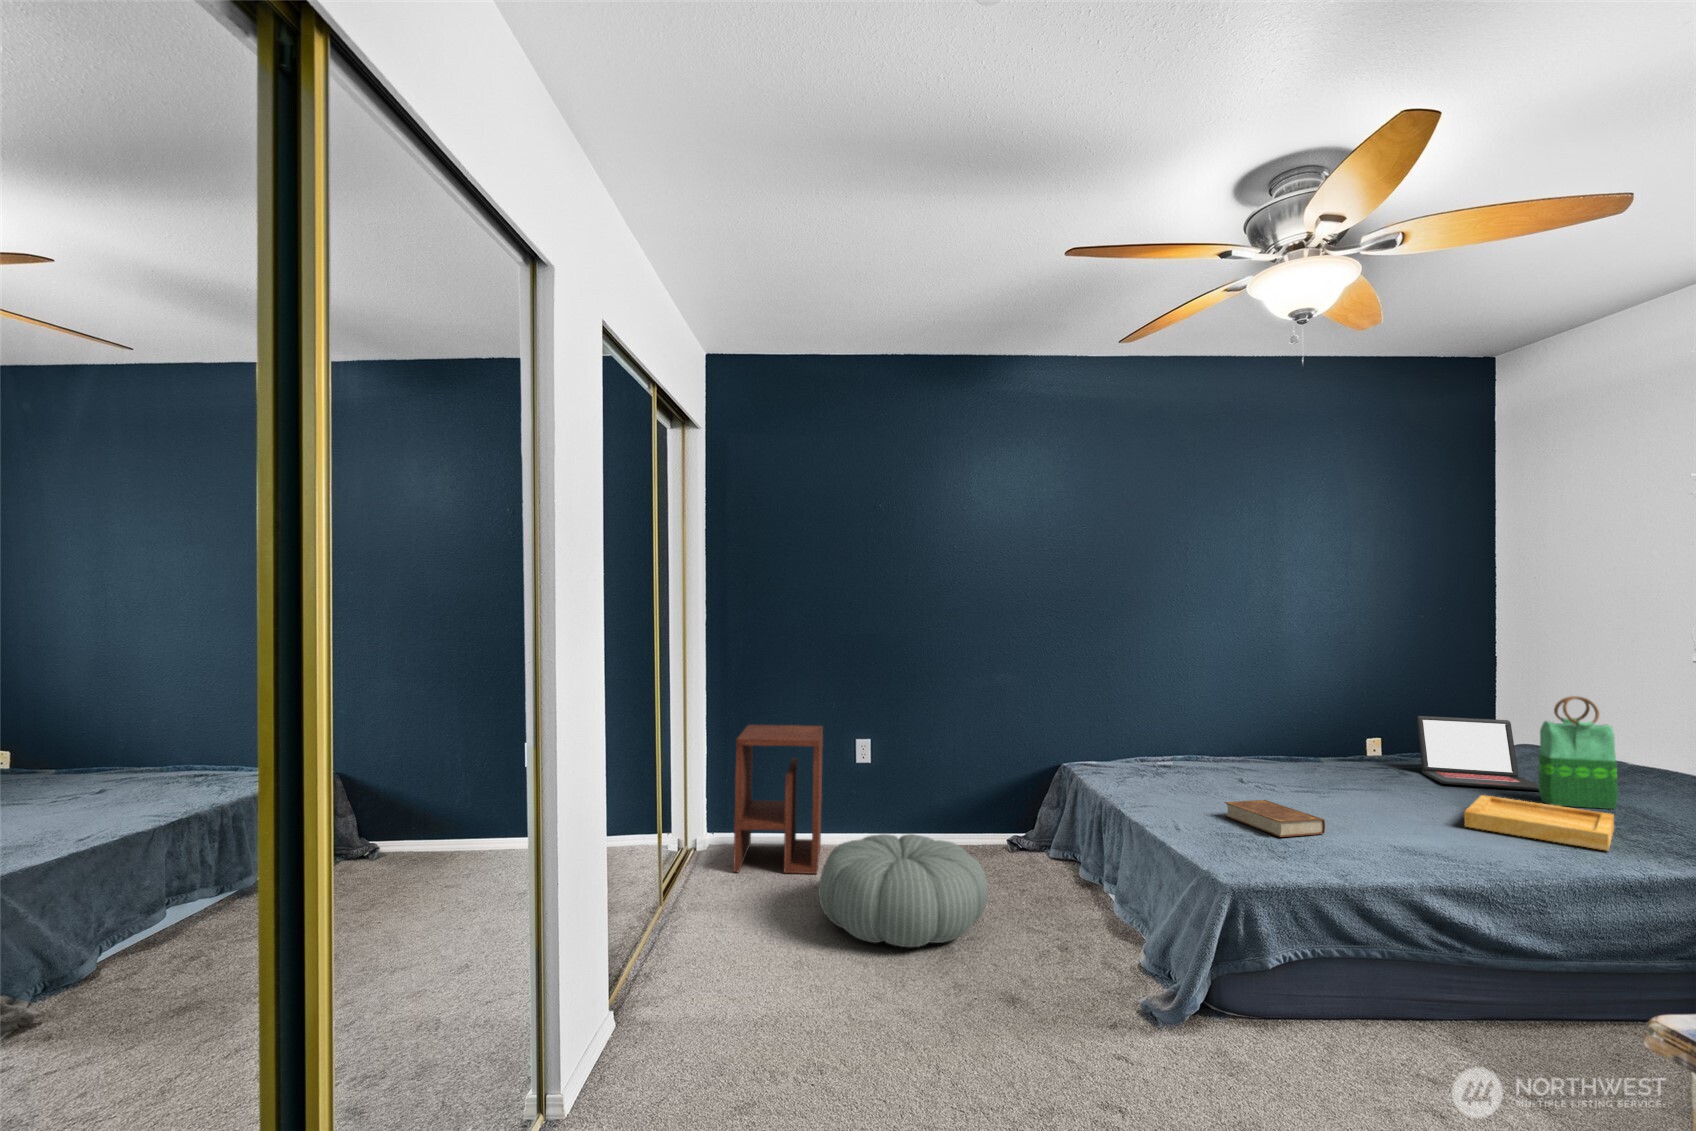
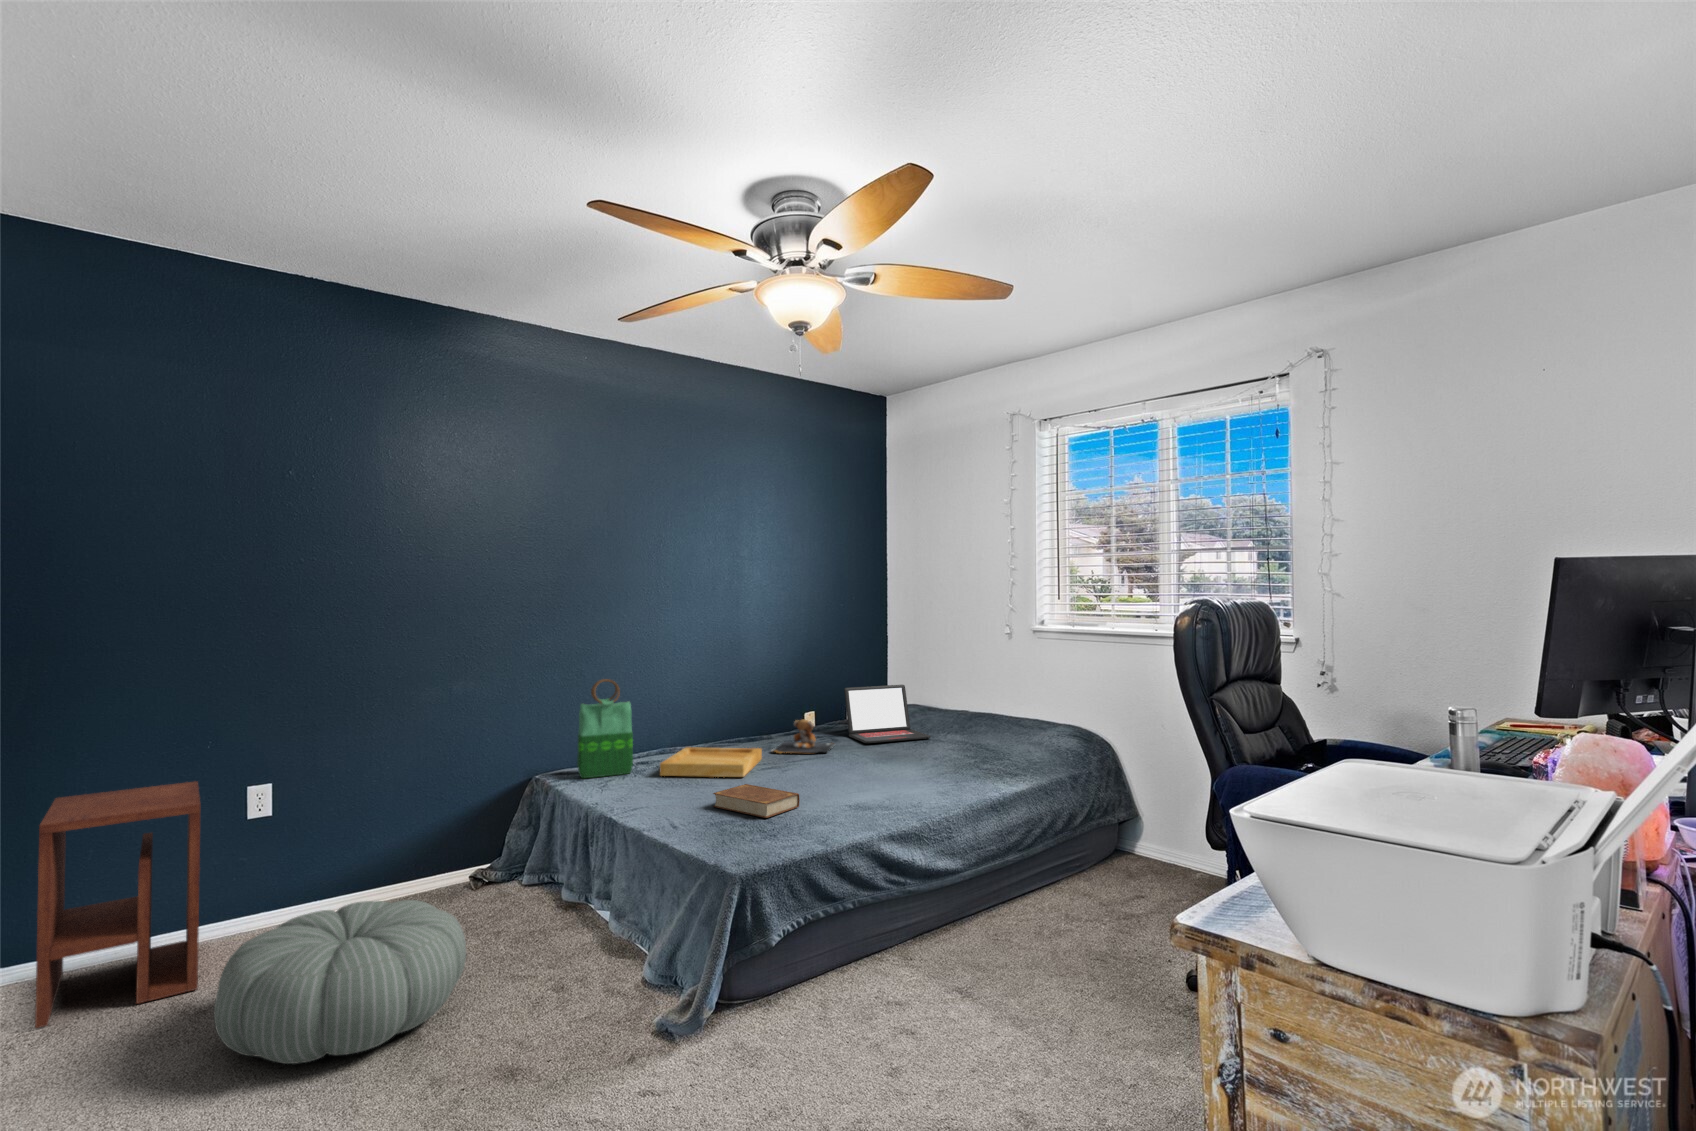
tote bag: present [1539,696,1618,809] -> present [577,679,633,778]
teddy bear: none [1312,744,1399,786] -> present [772,719,834,753]
tray: present [1464,795,1614,851] -> present [660,747,762,777]

